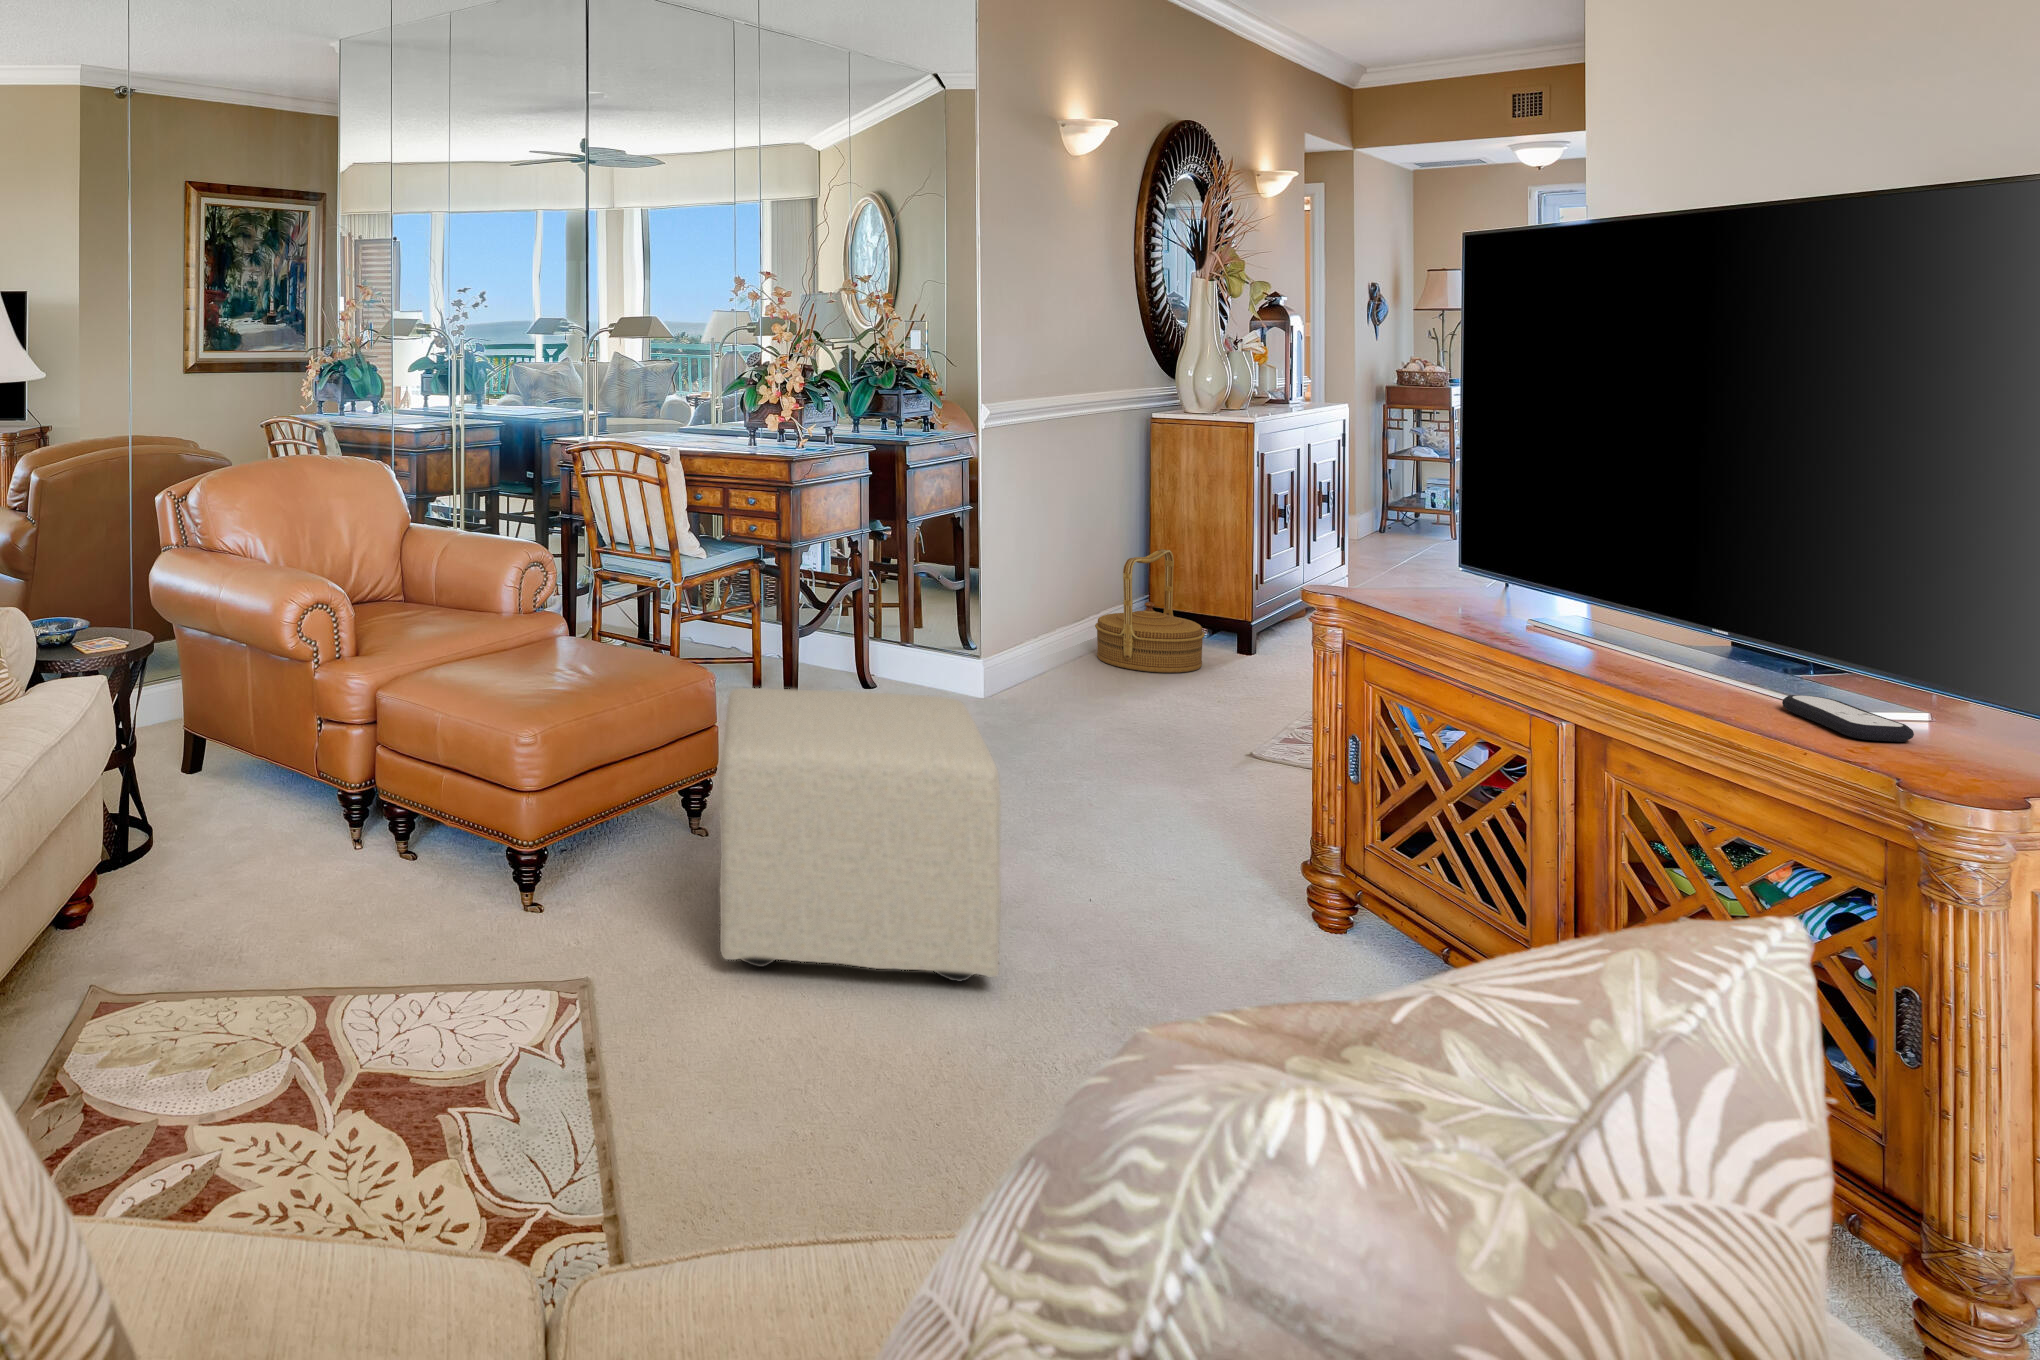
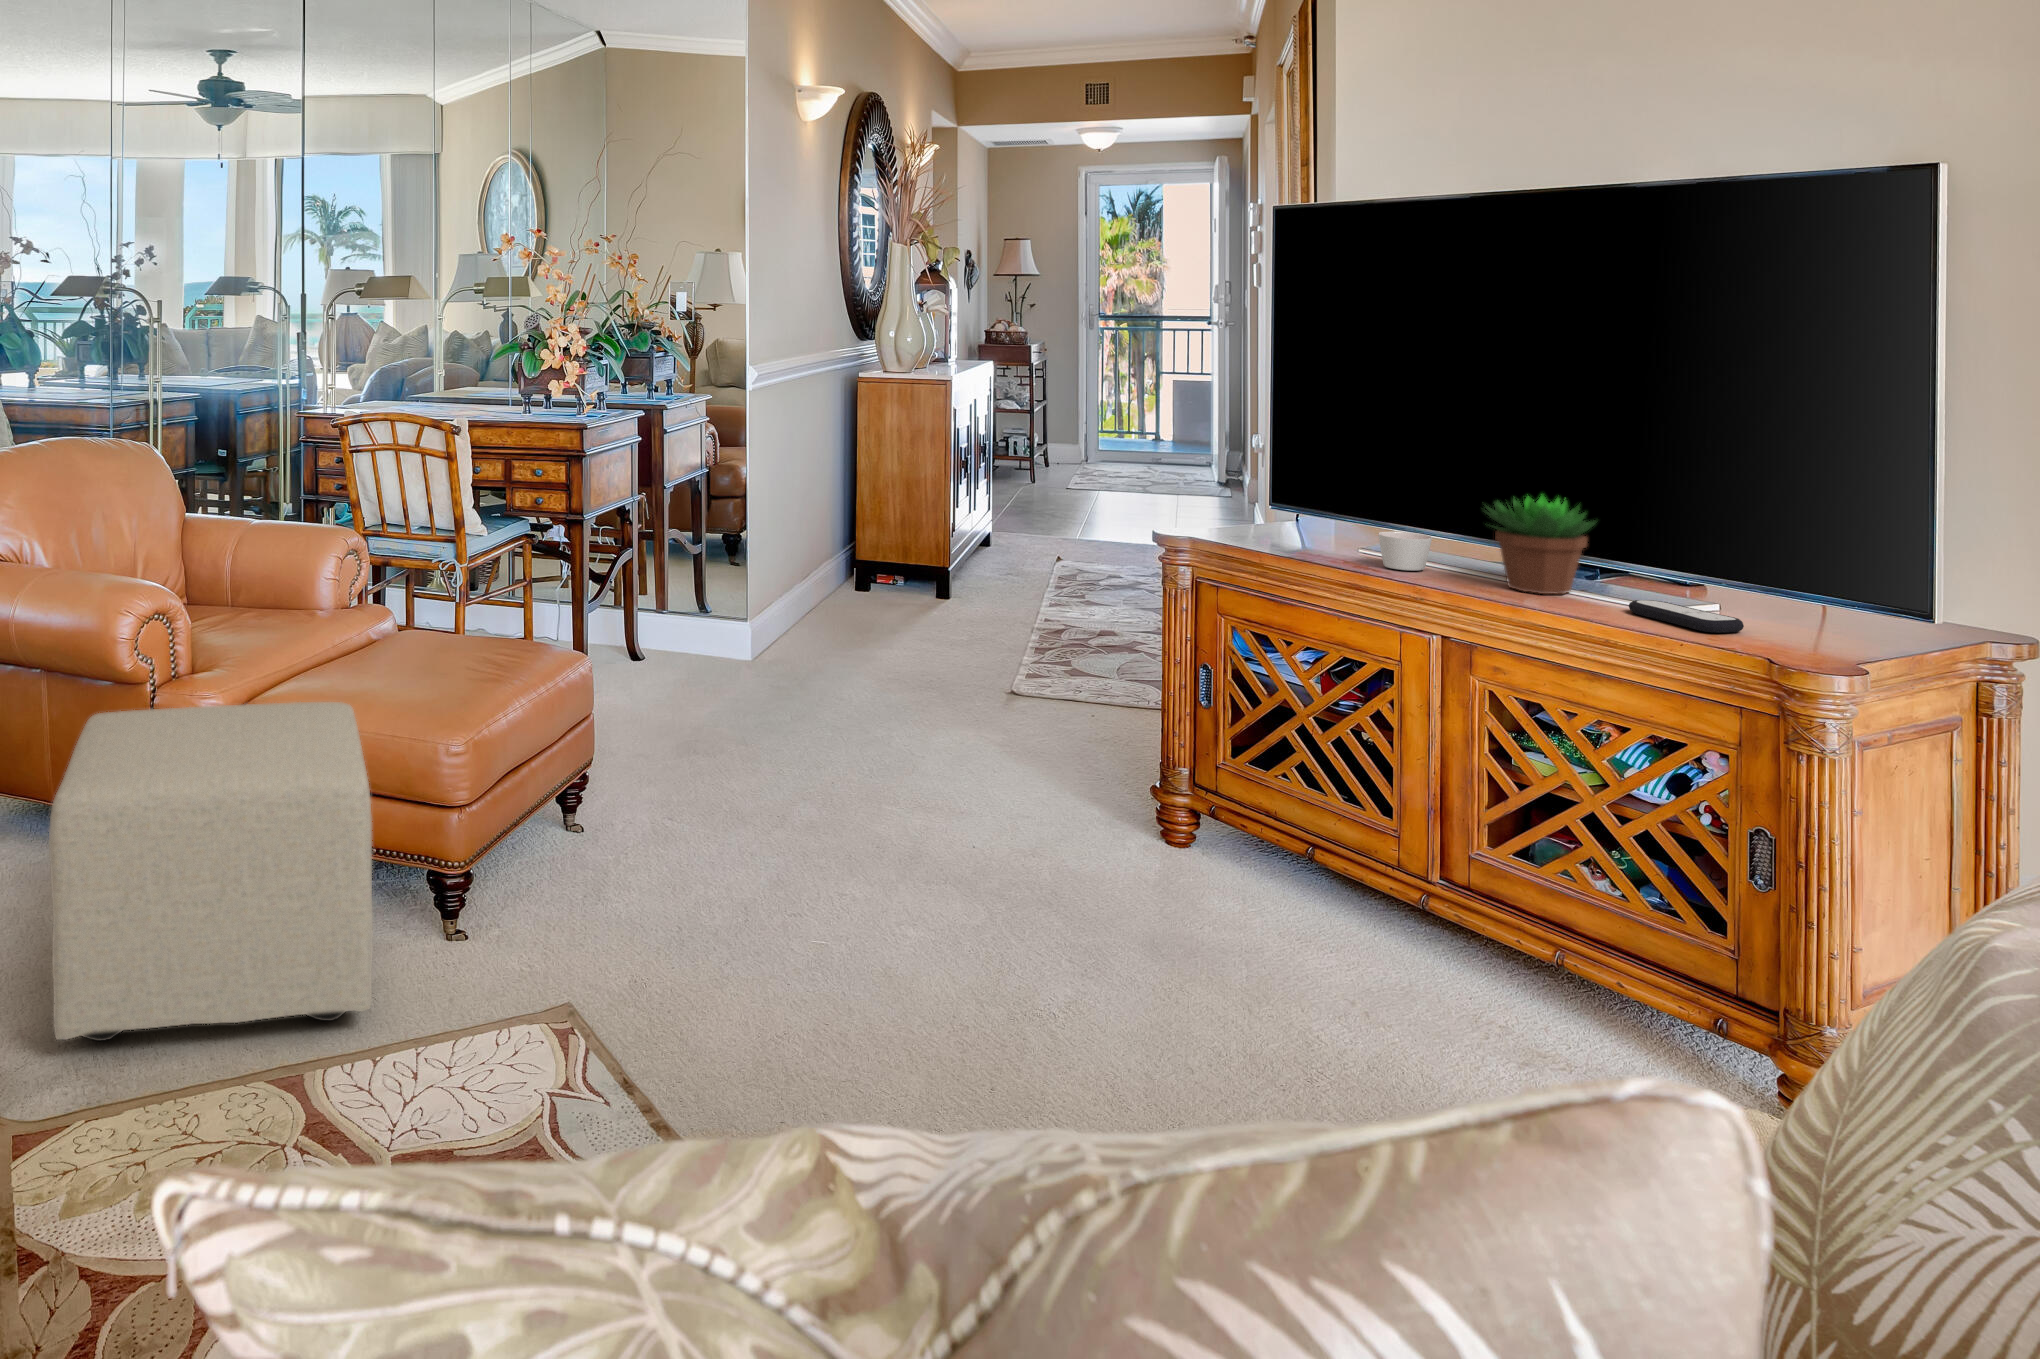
woven basket: present [1095,549,1205,673] -> none [818,505,917,624]
succulent plant: none [1623,561,1773,683] -> present [1486,495,1596,594]
candle: none [1523,598,1589,644] -> present [1378,532,1432,571]
ottoman: present [719,688,1001,981] -> present [49,702,373,1041]

